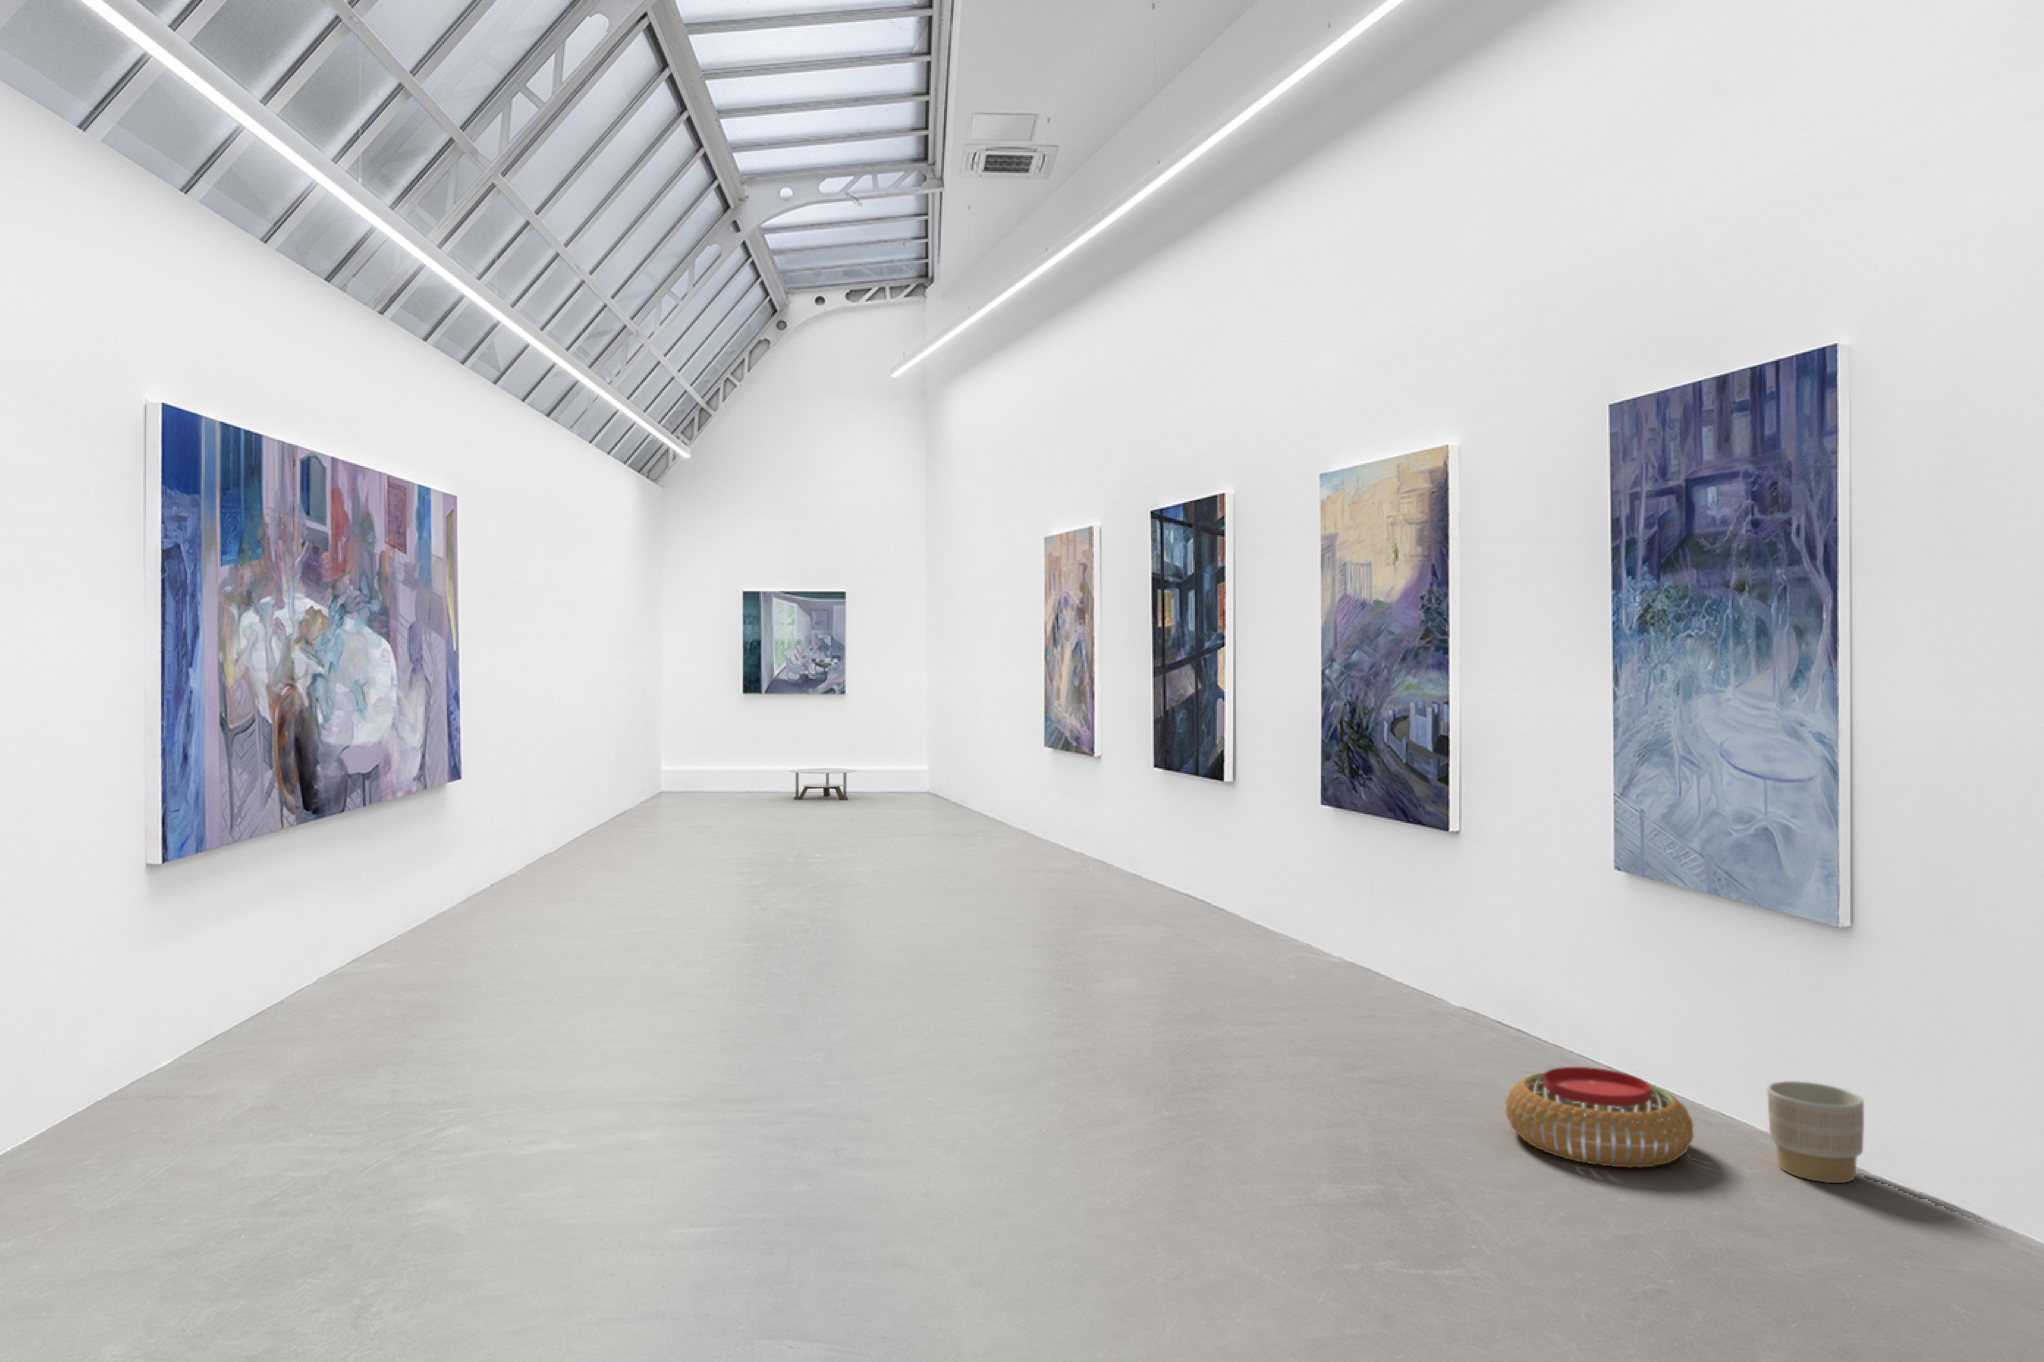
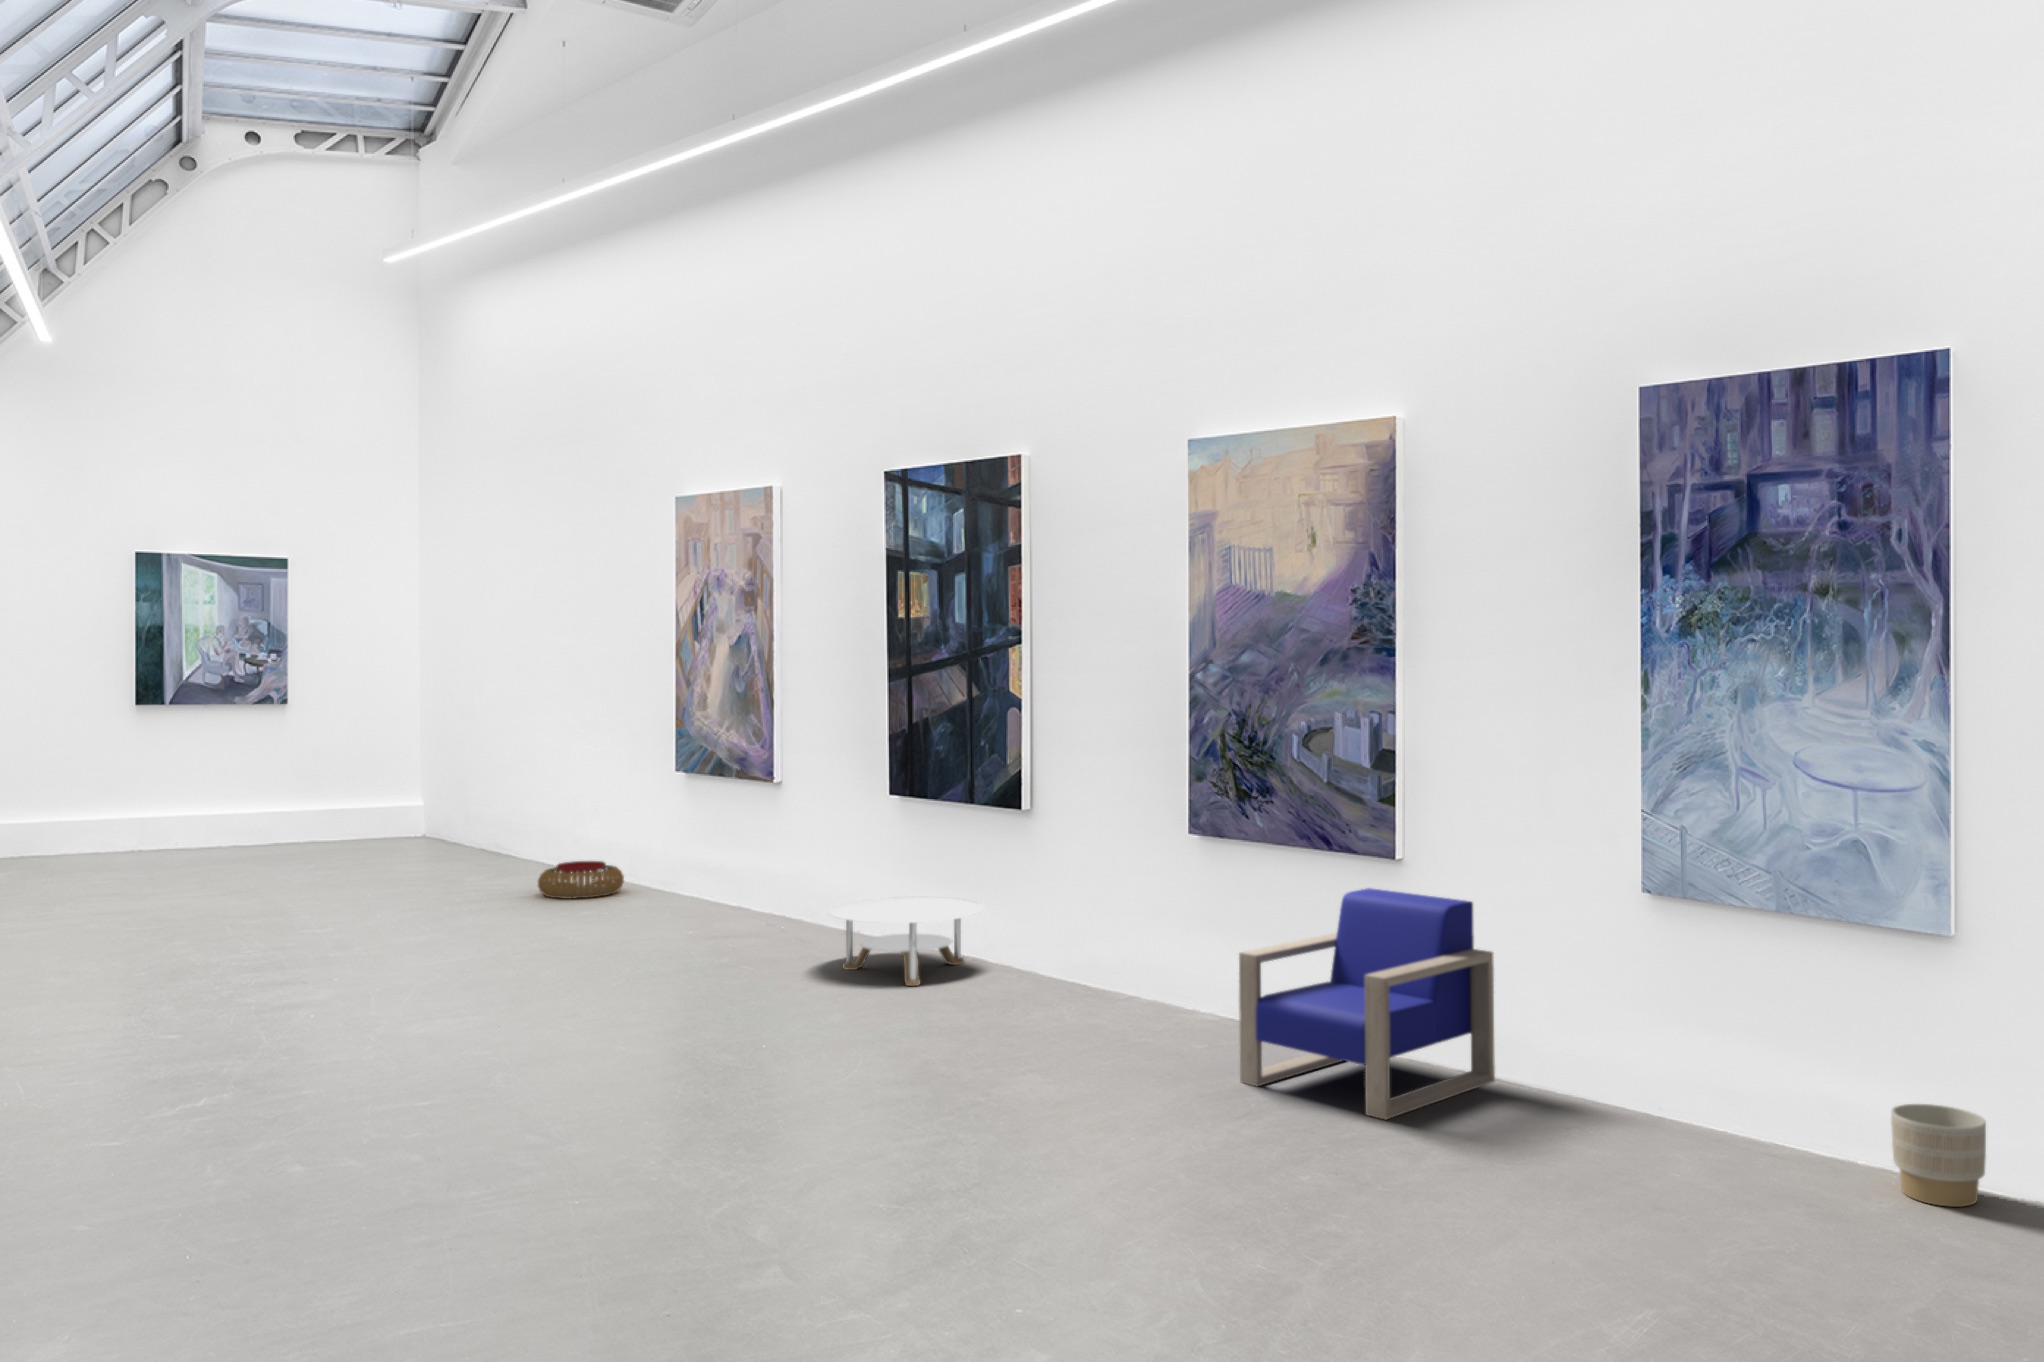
round table: present [790,768,857,800] -> present [828,897,984,986]
armchair: none [1288,856,1514,1044] -> present [1239,888,1495,1120]
pouf: present [1506,1067,1694,1168] -> present [538,861,624,899]

